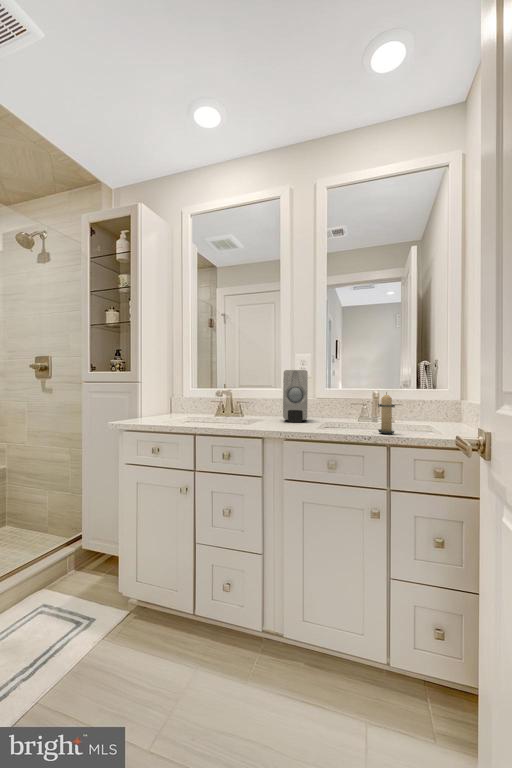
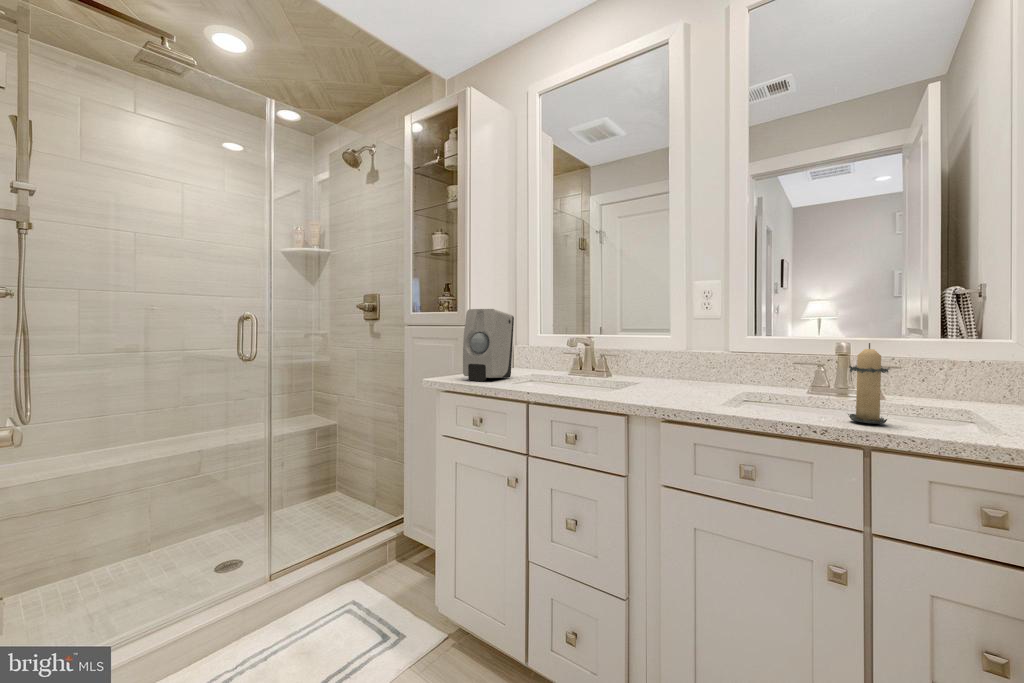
soap dispenser: present [283,370,308,422] -> present [463,309,514,381]

